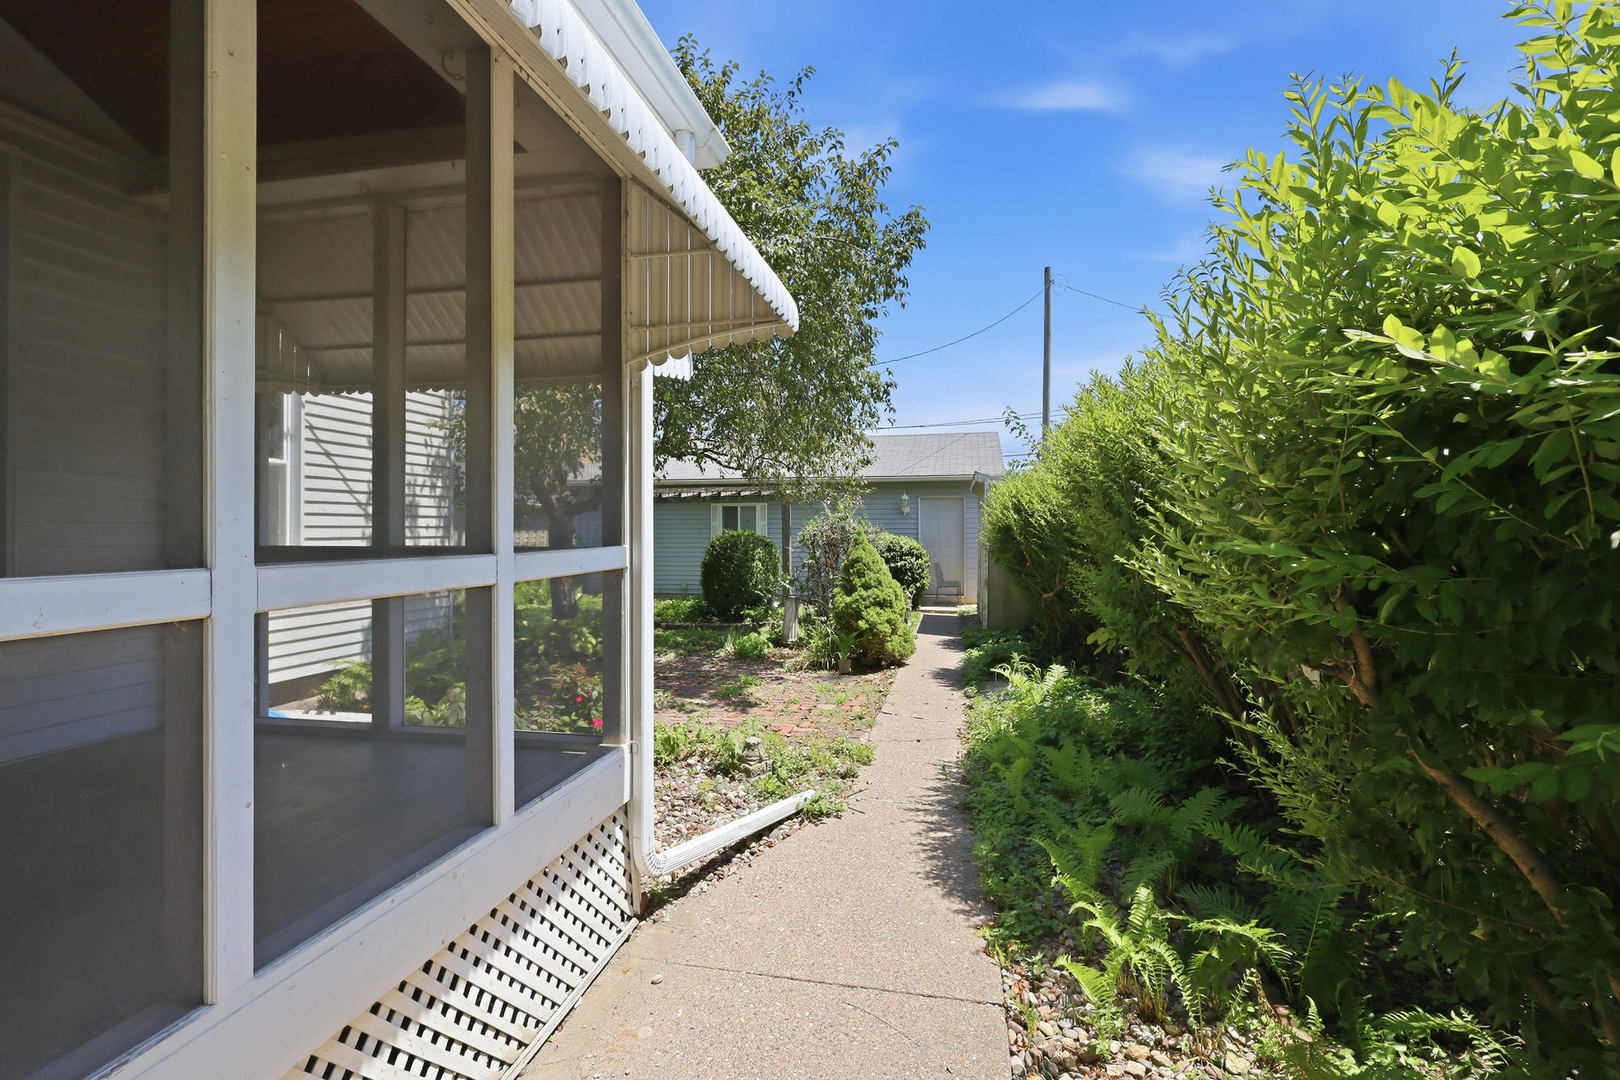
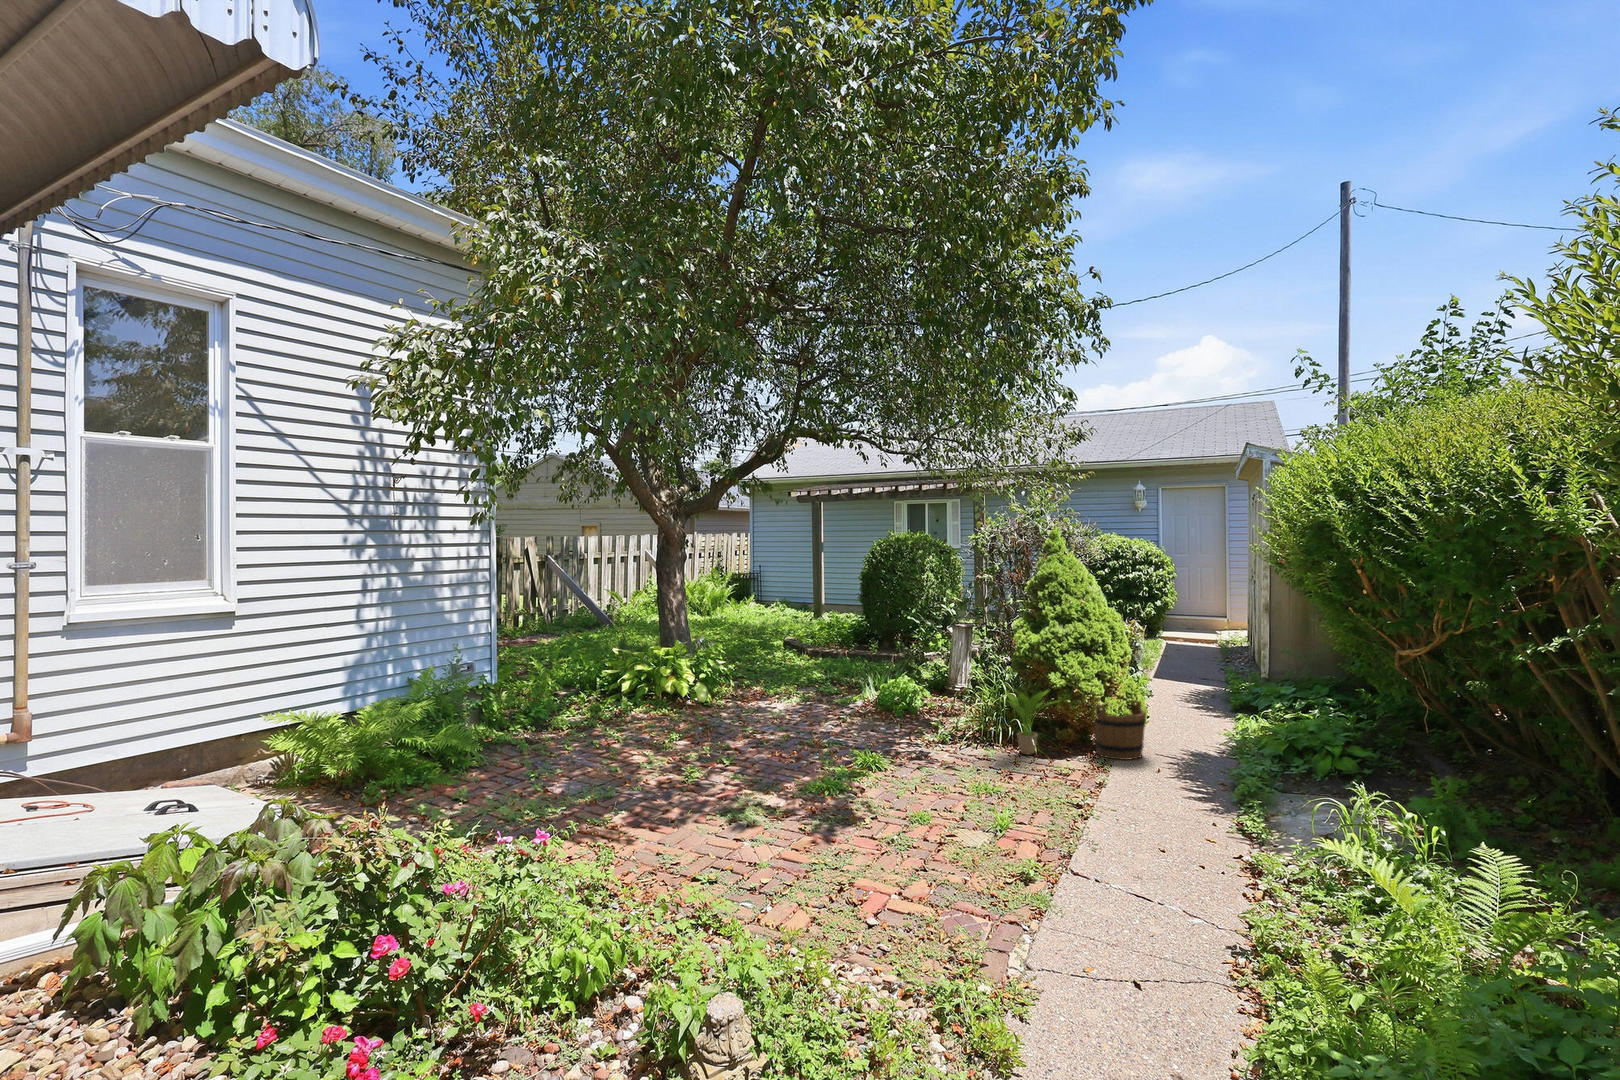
chair: present [934,562,961,603] -> none [1183,572,1223,628]
bucket: none [883,637,916,673] -> present [1093,700,1146,760]

